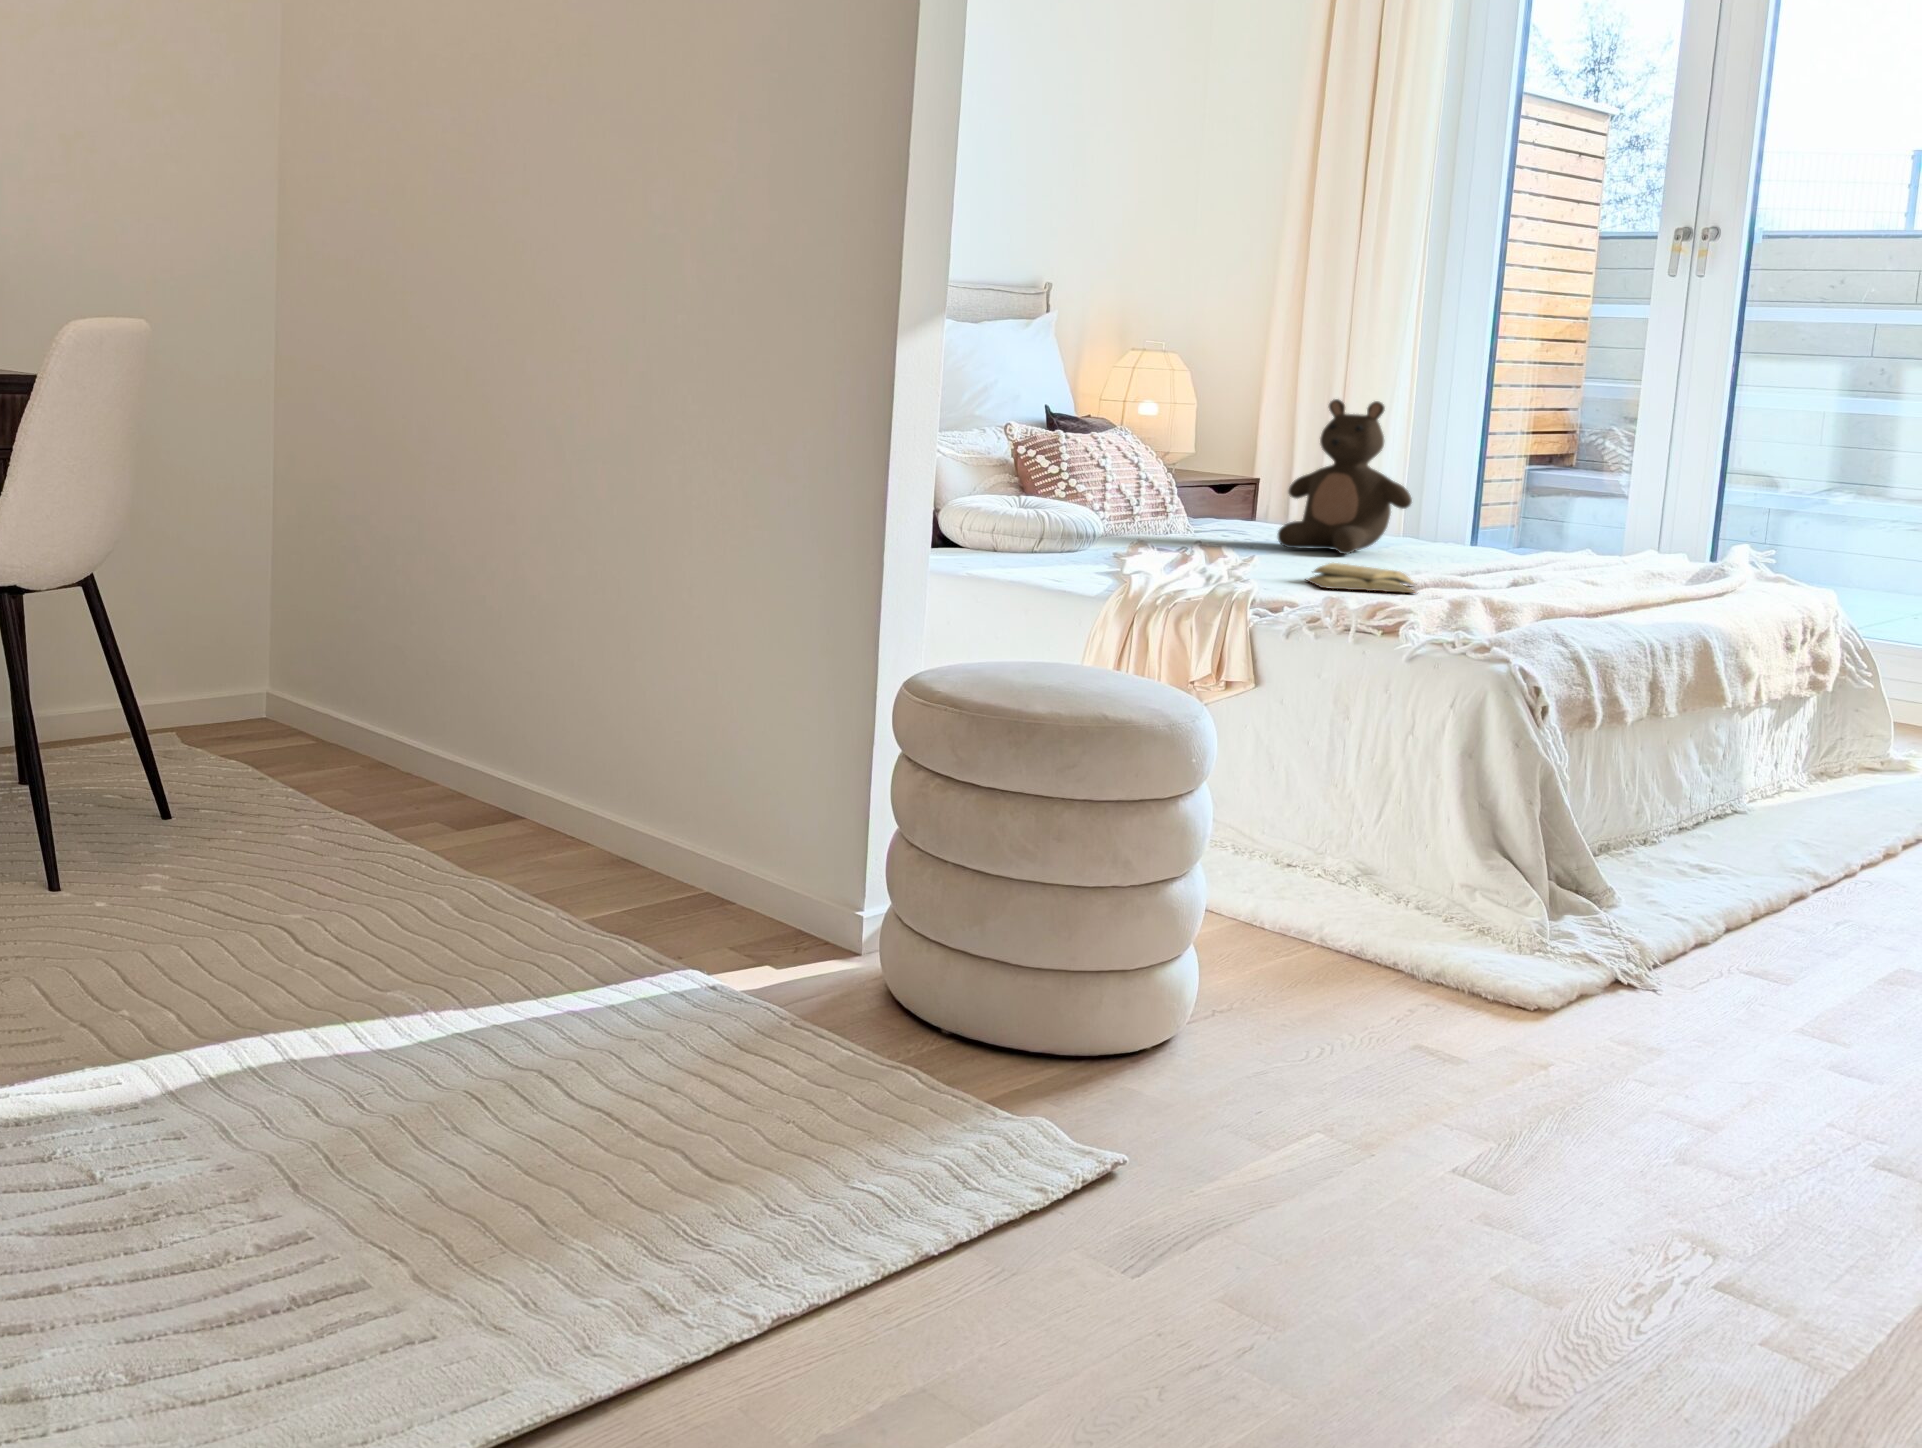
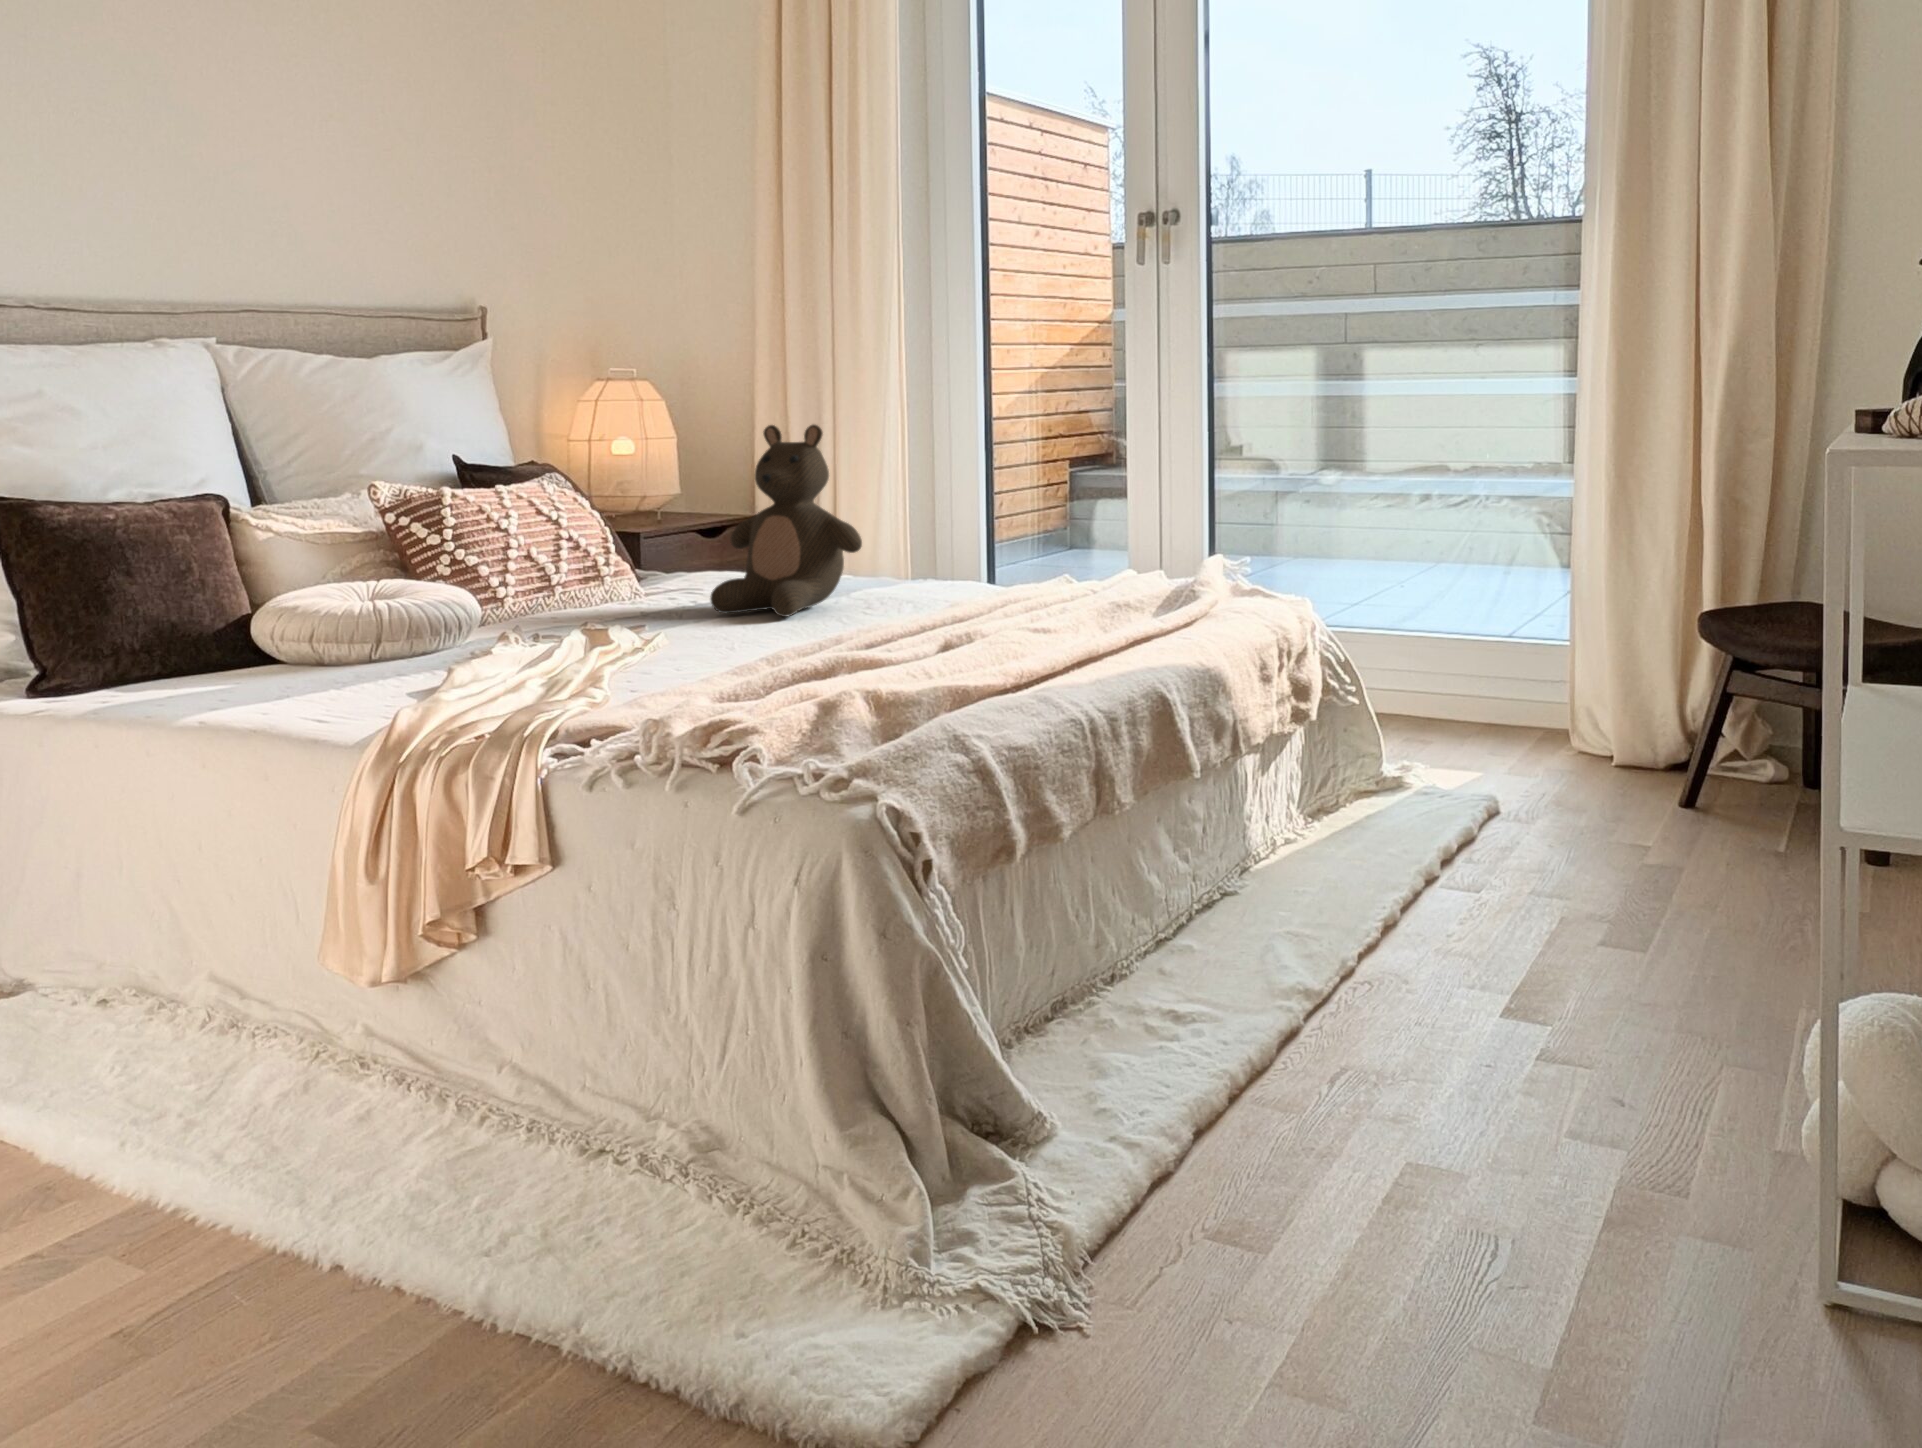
diary: present [1307,563,1415,593] -> none [681,645,827,690]

